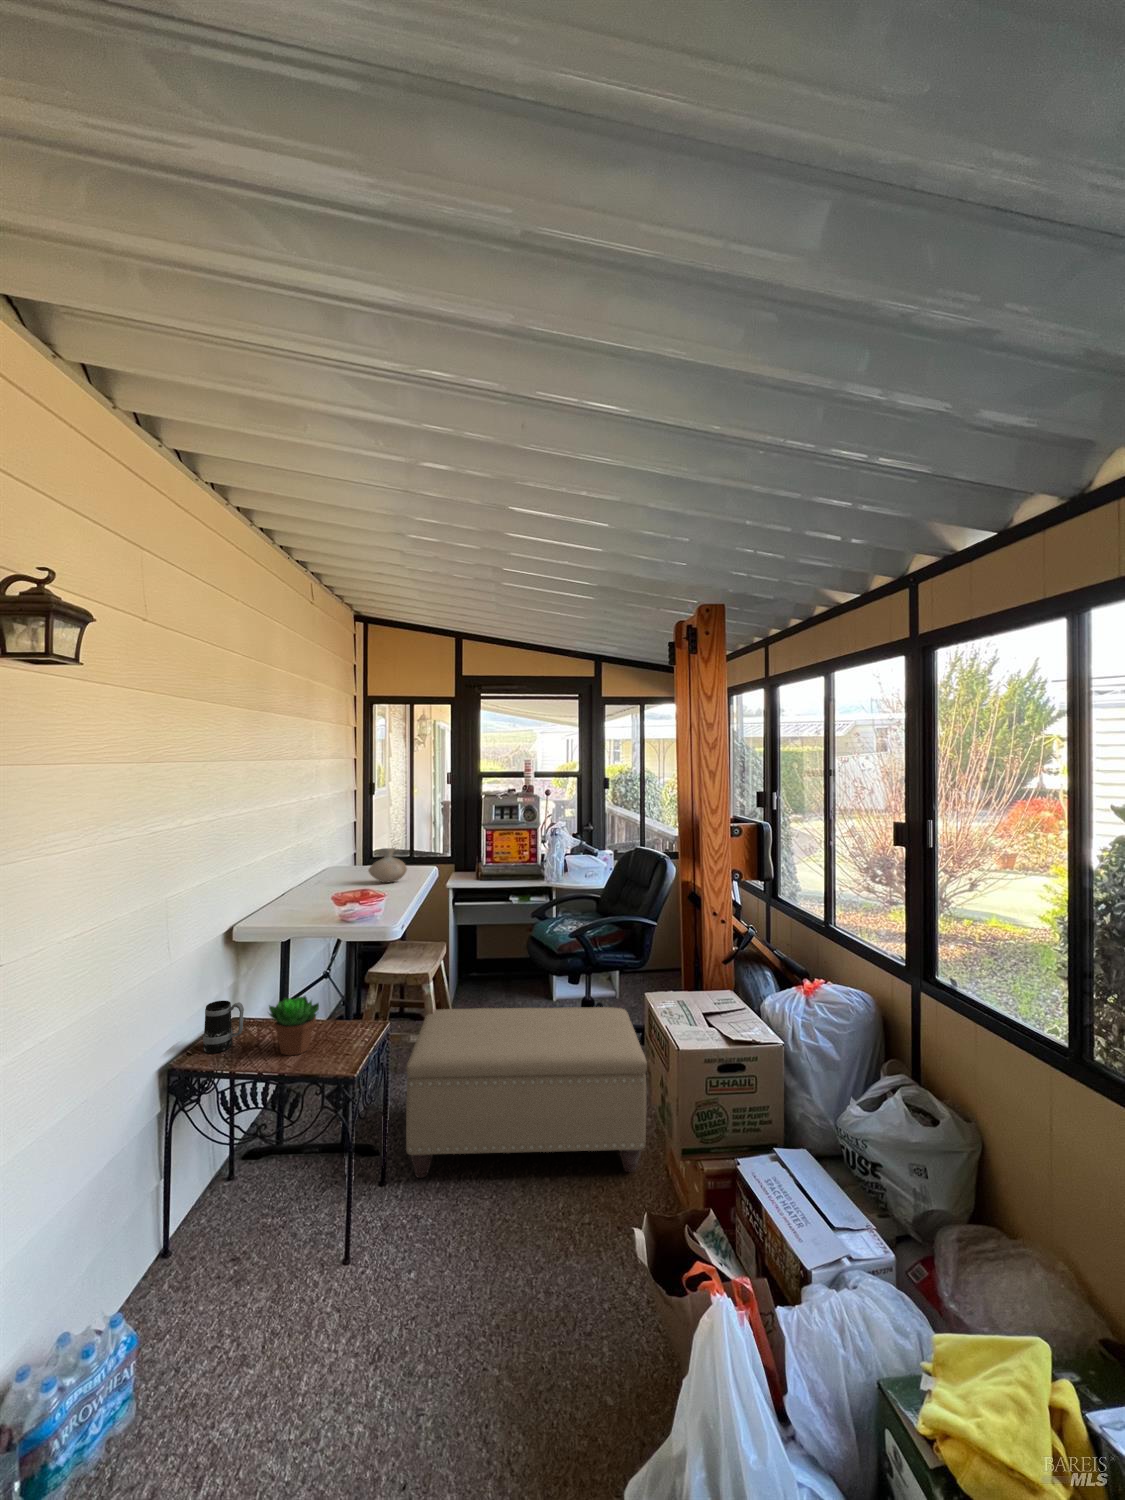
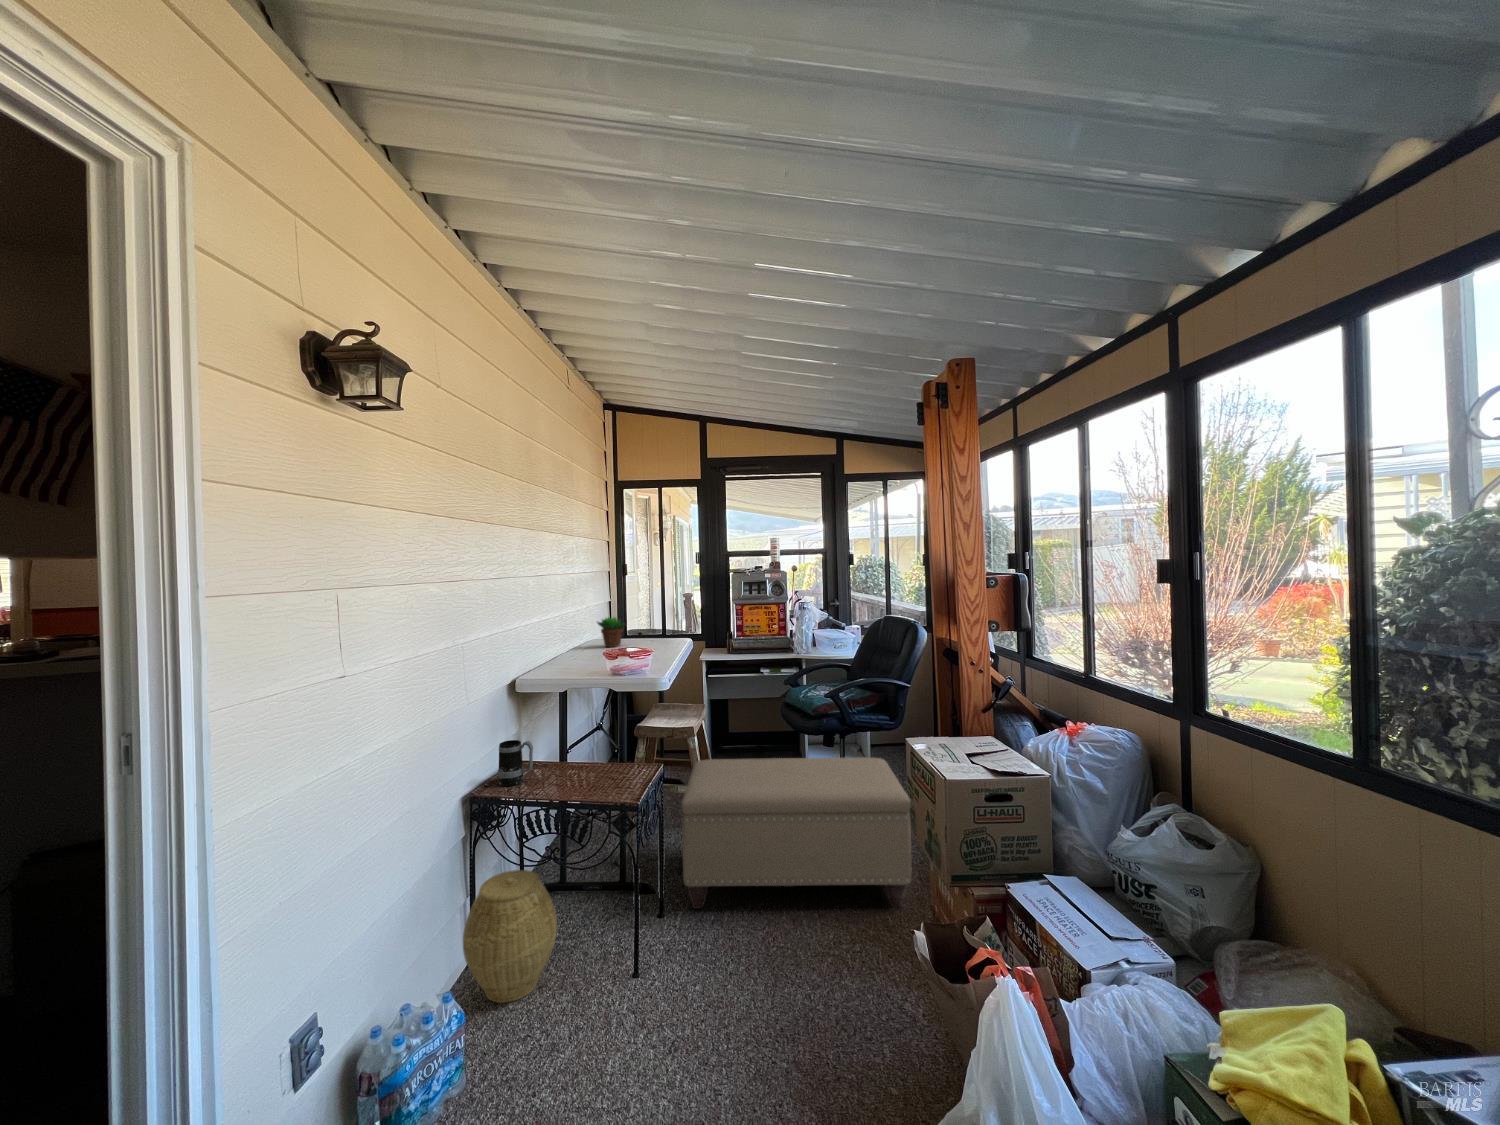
vase: present [368,848,407,883] -> none [632,615,669,647]
succulent plant: present [269,996,319,1055] -> present [598,617,625,647]
woven basket: none [150,1150,260,1303] -> present [463,870,557,1003]

